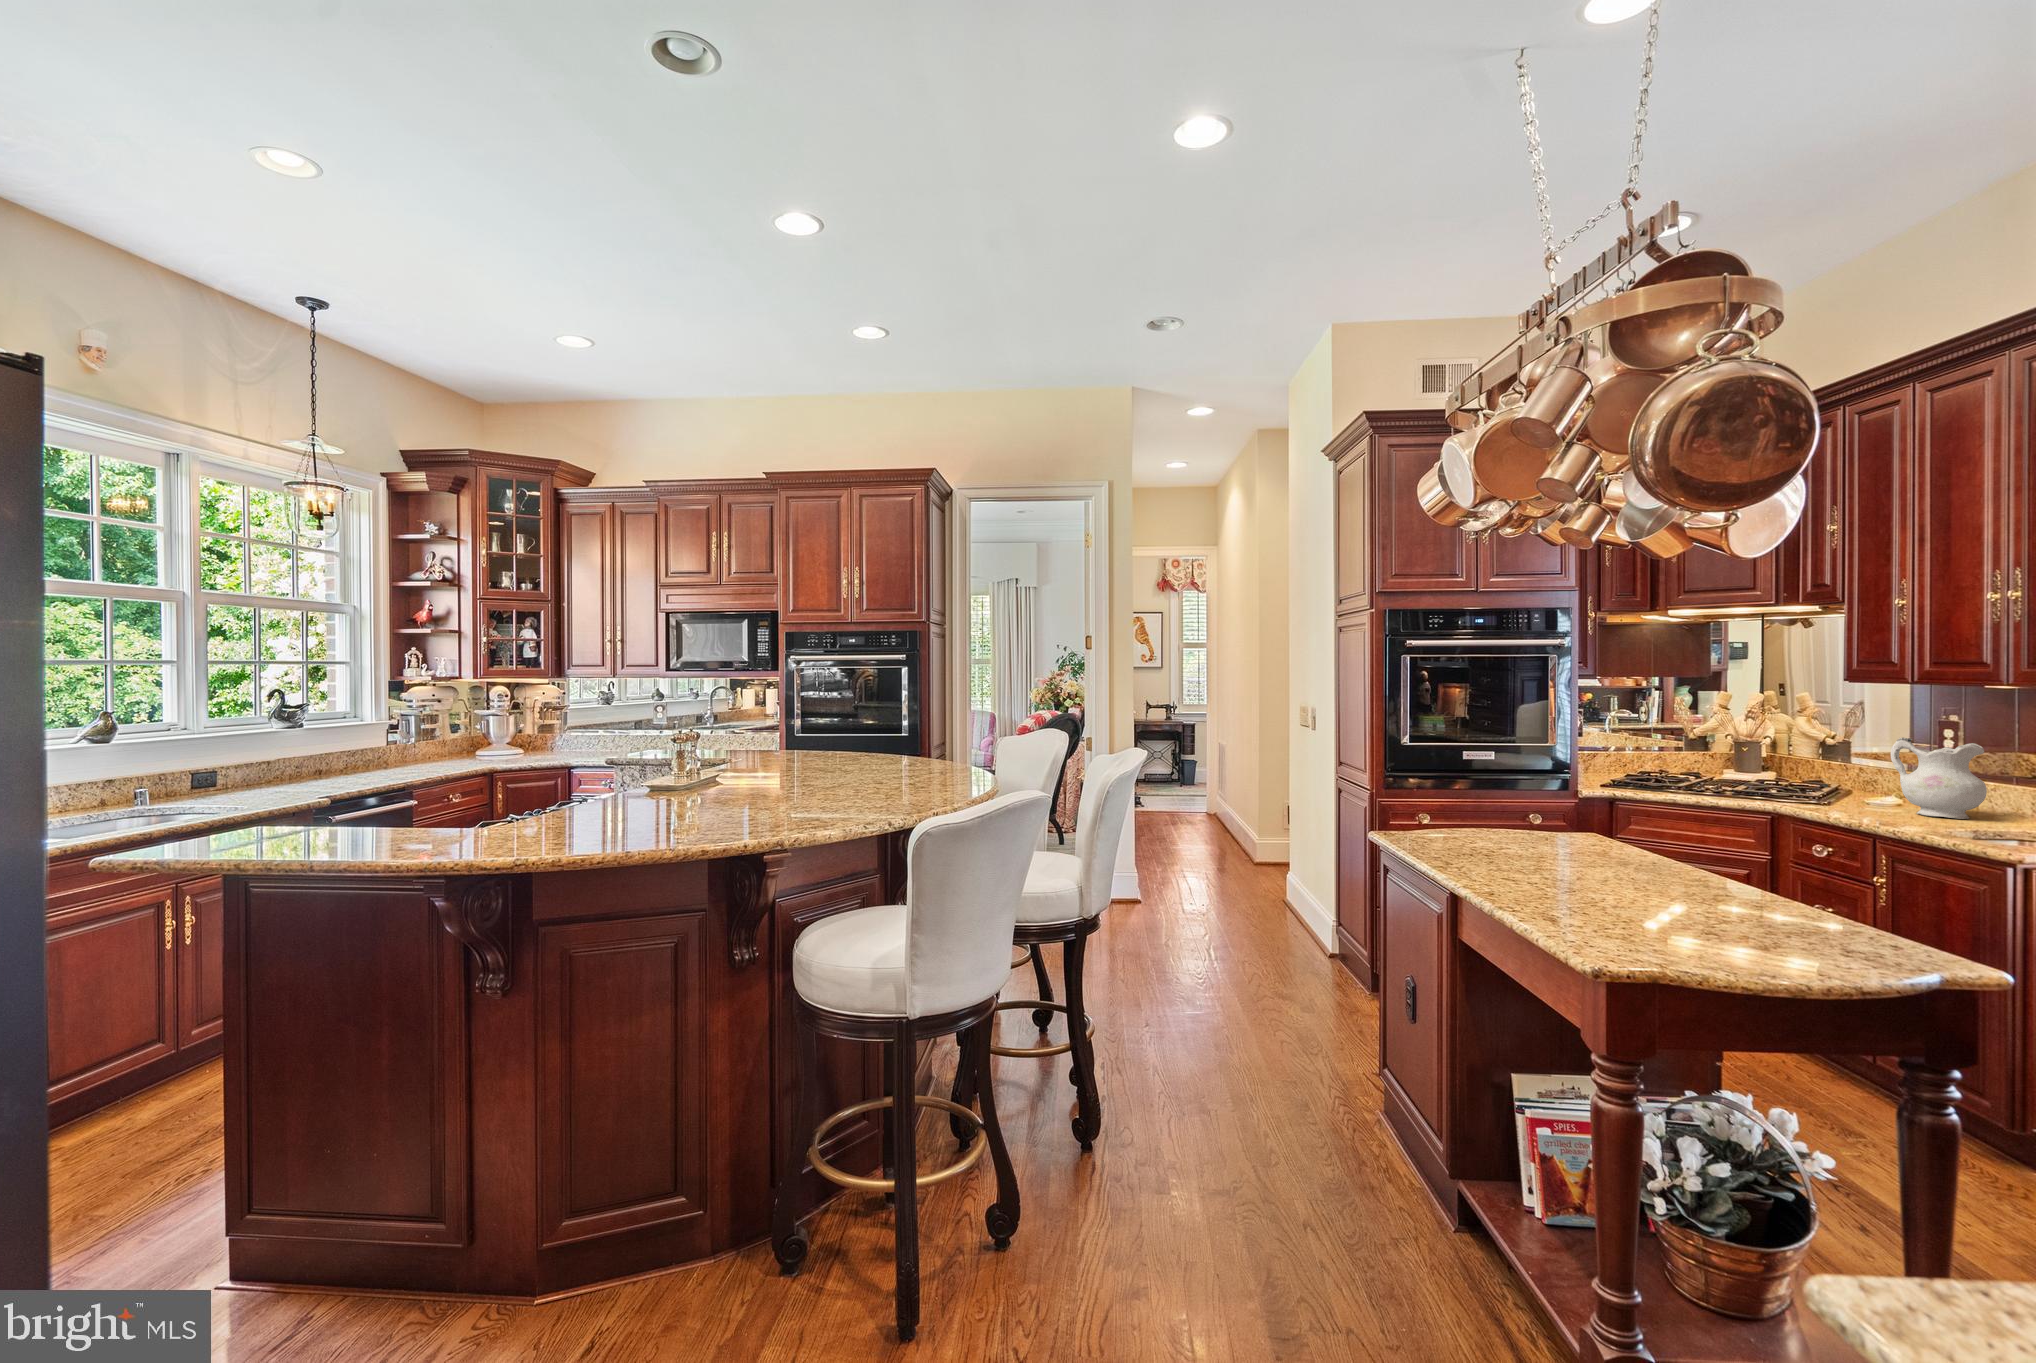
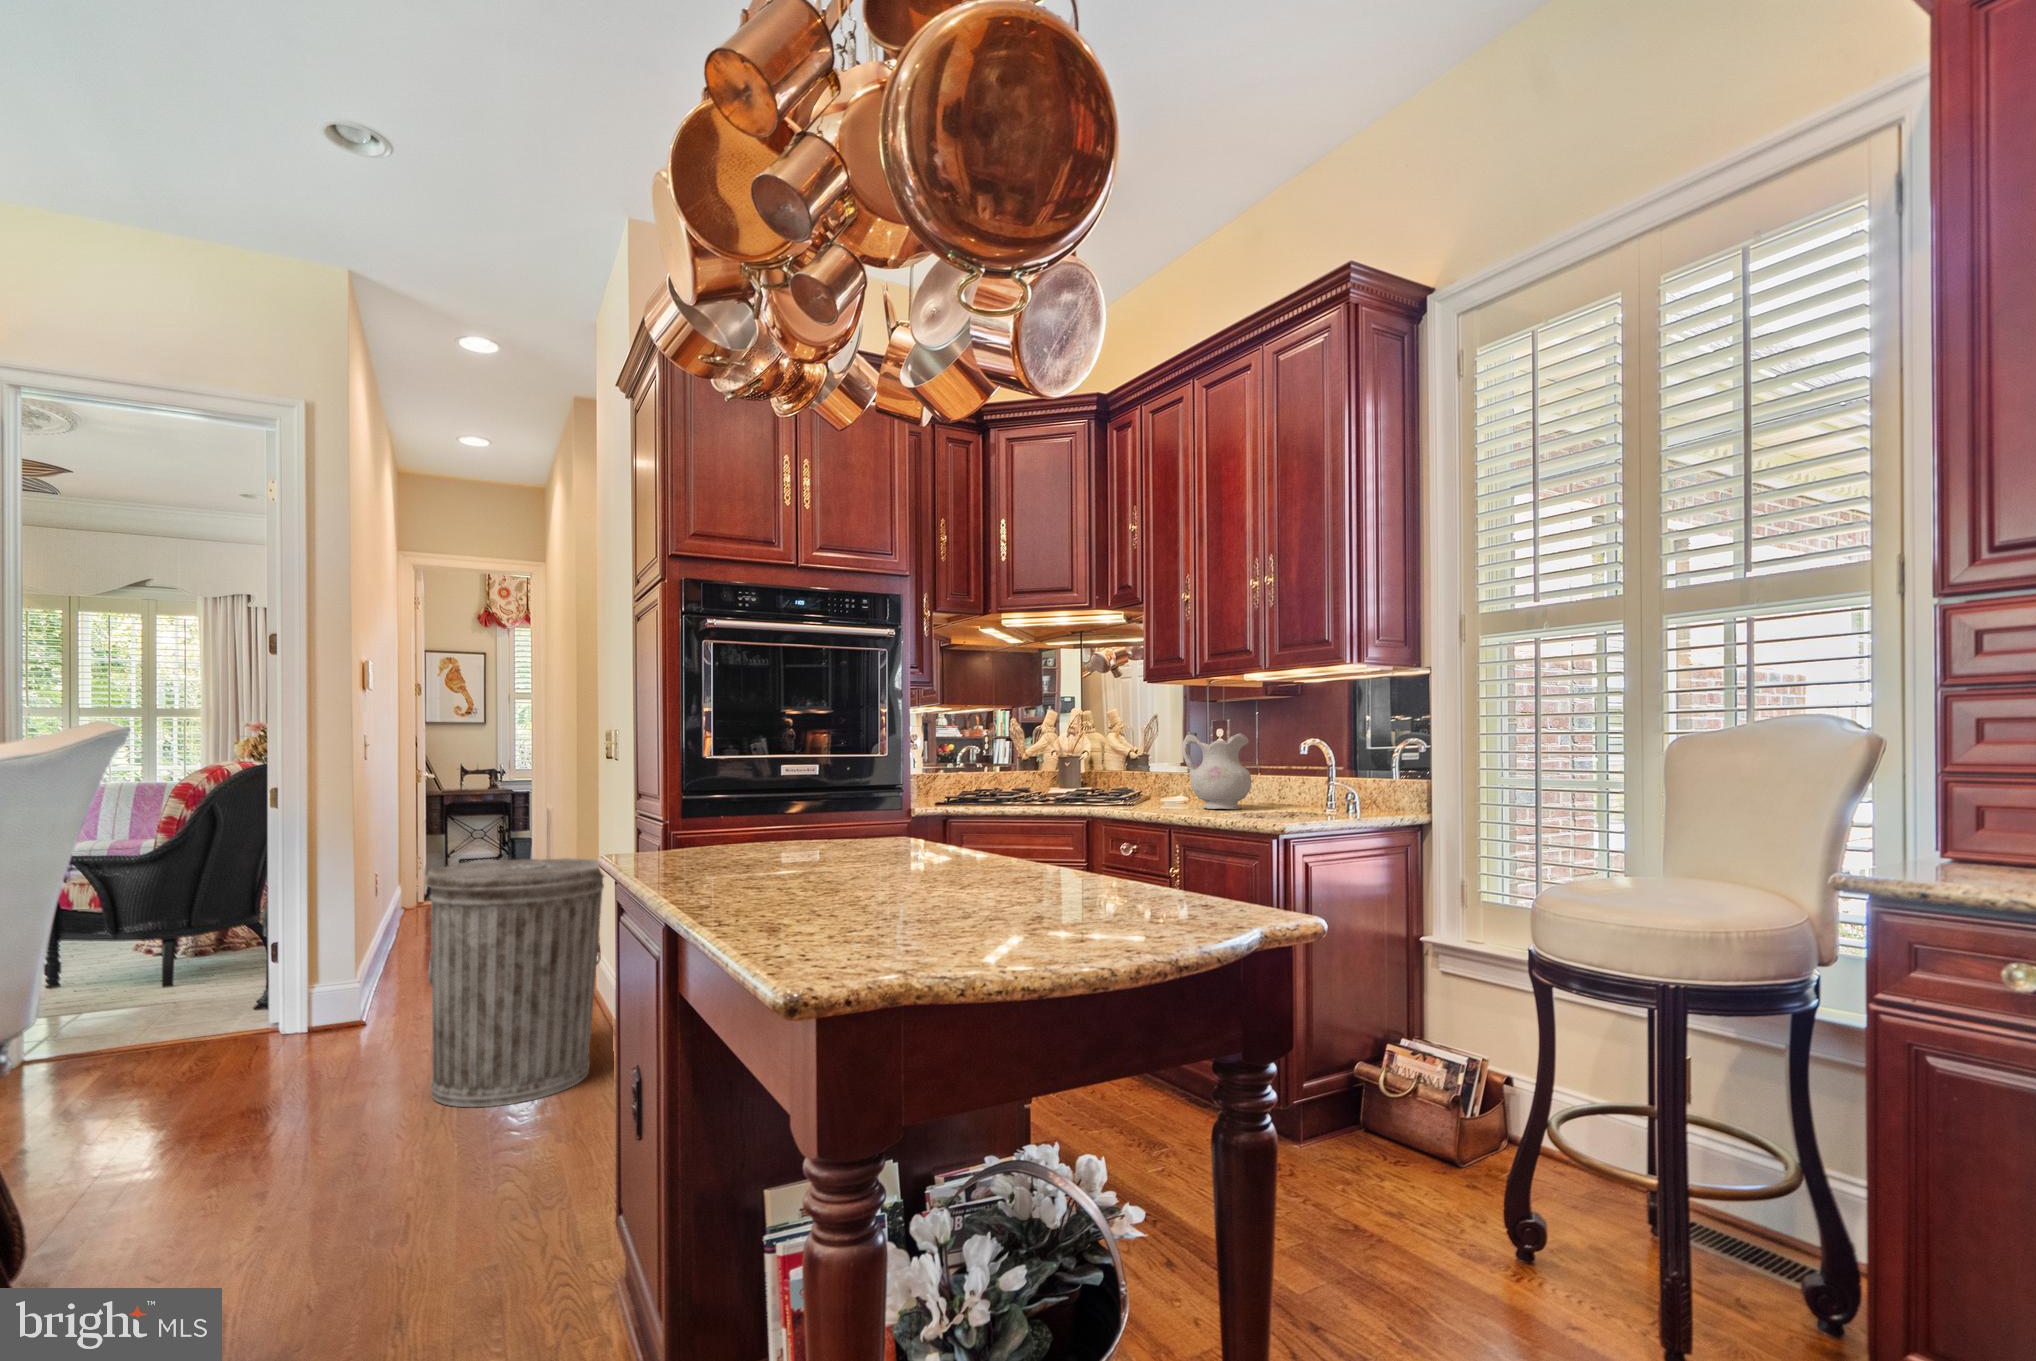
trash can: none [1205,796,1319,962] -> present [426,858,604,1107]

